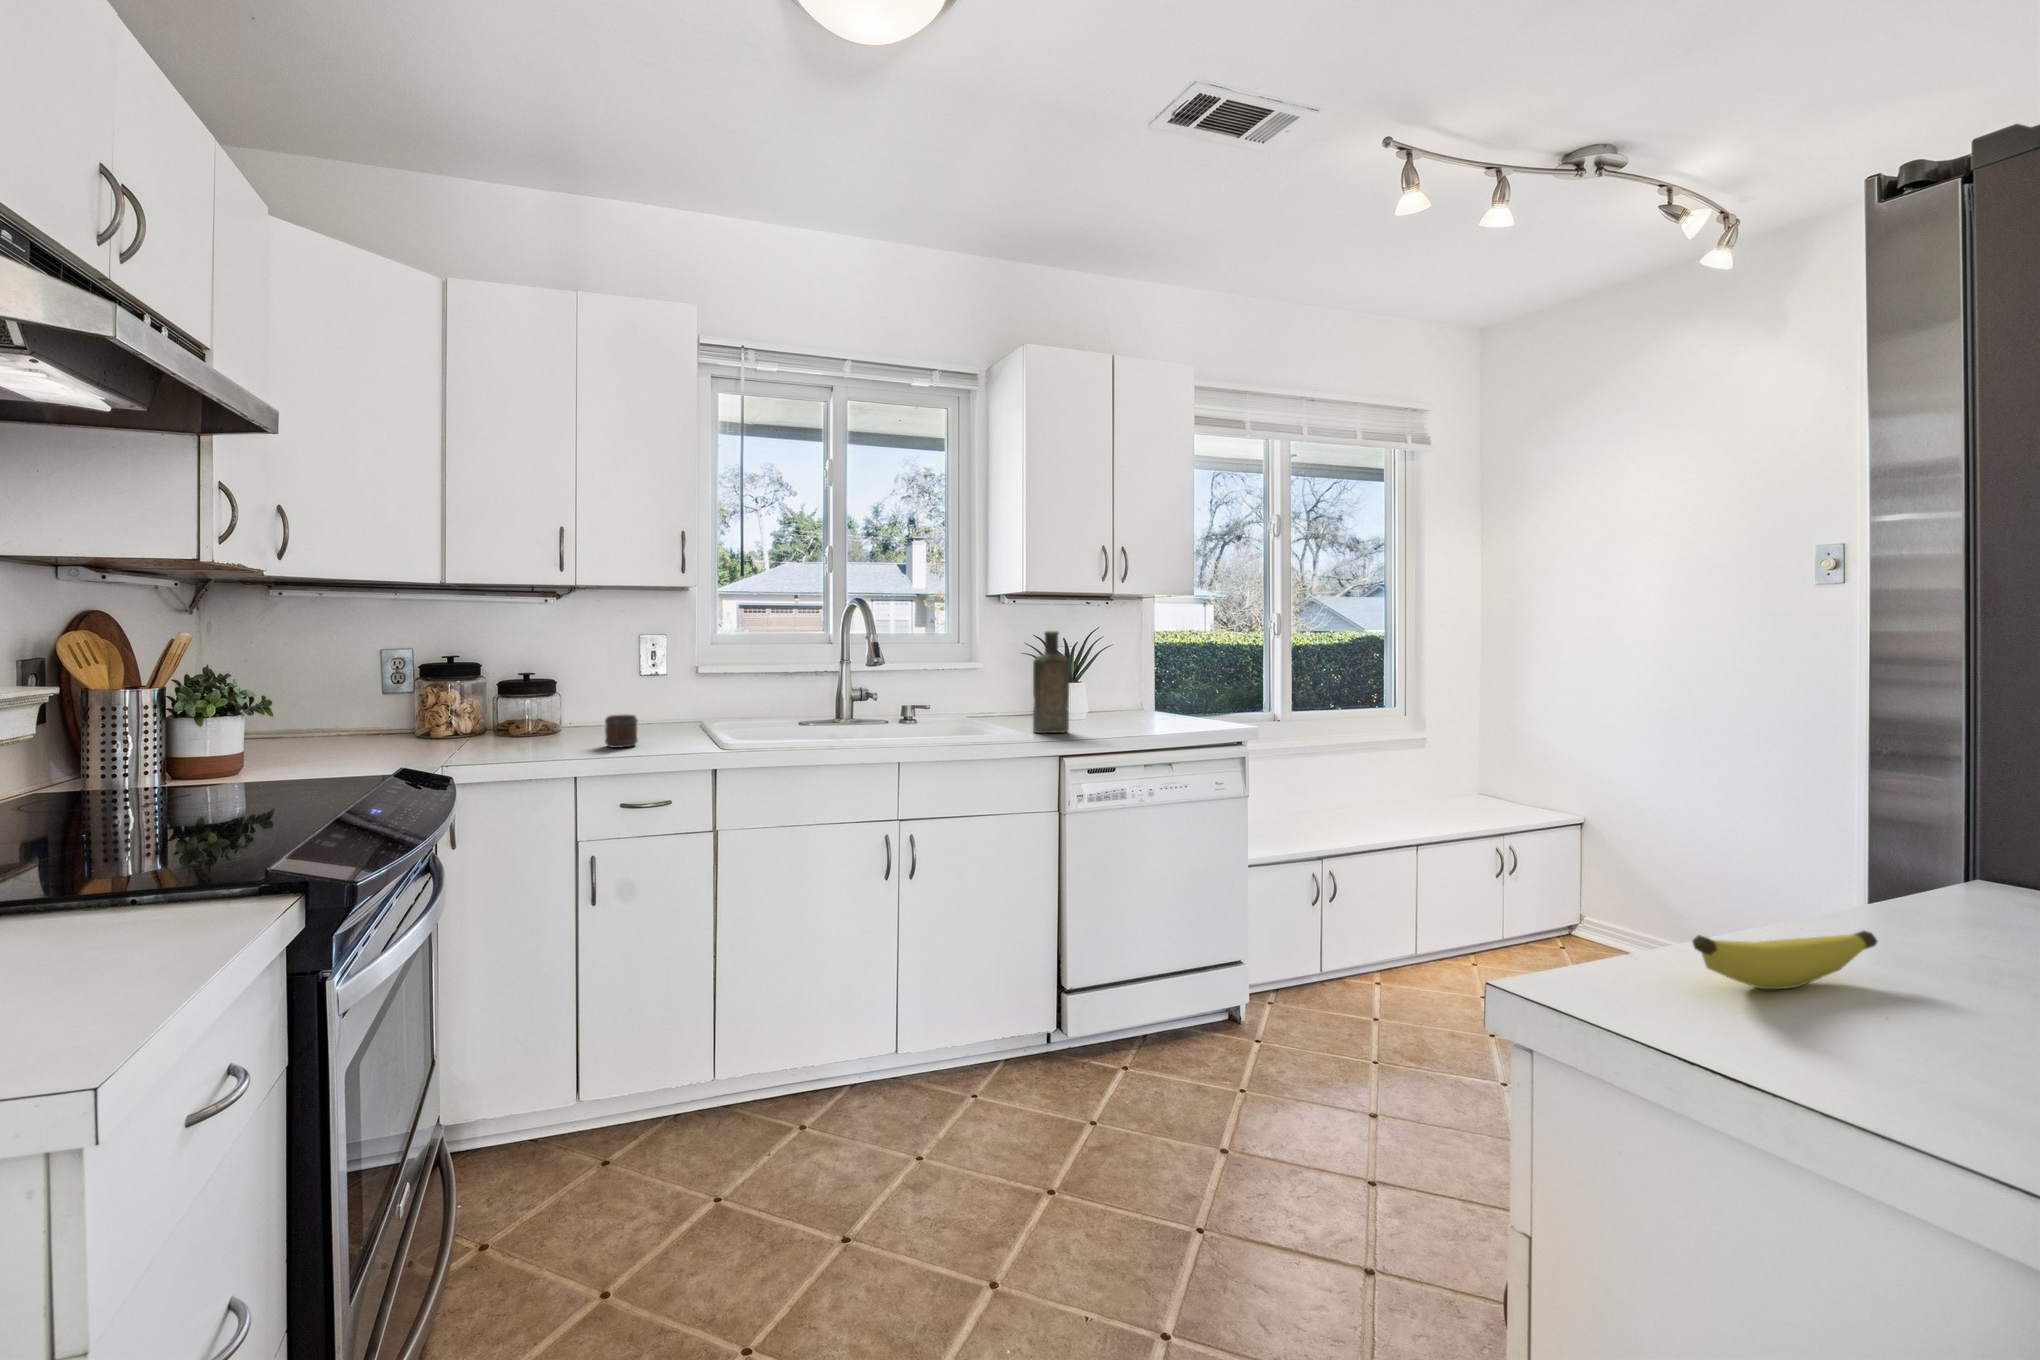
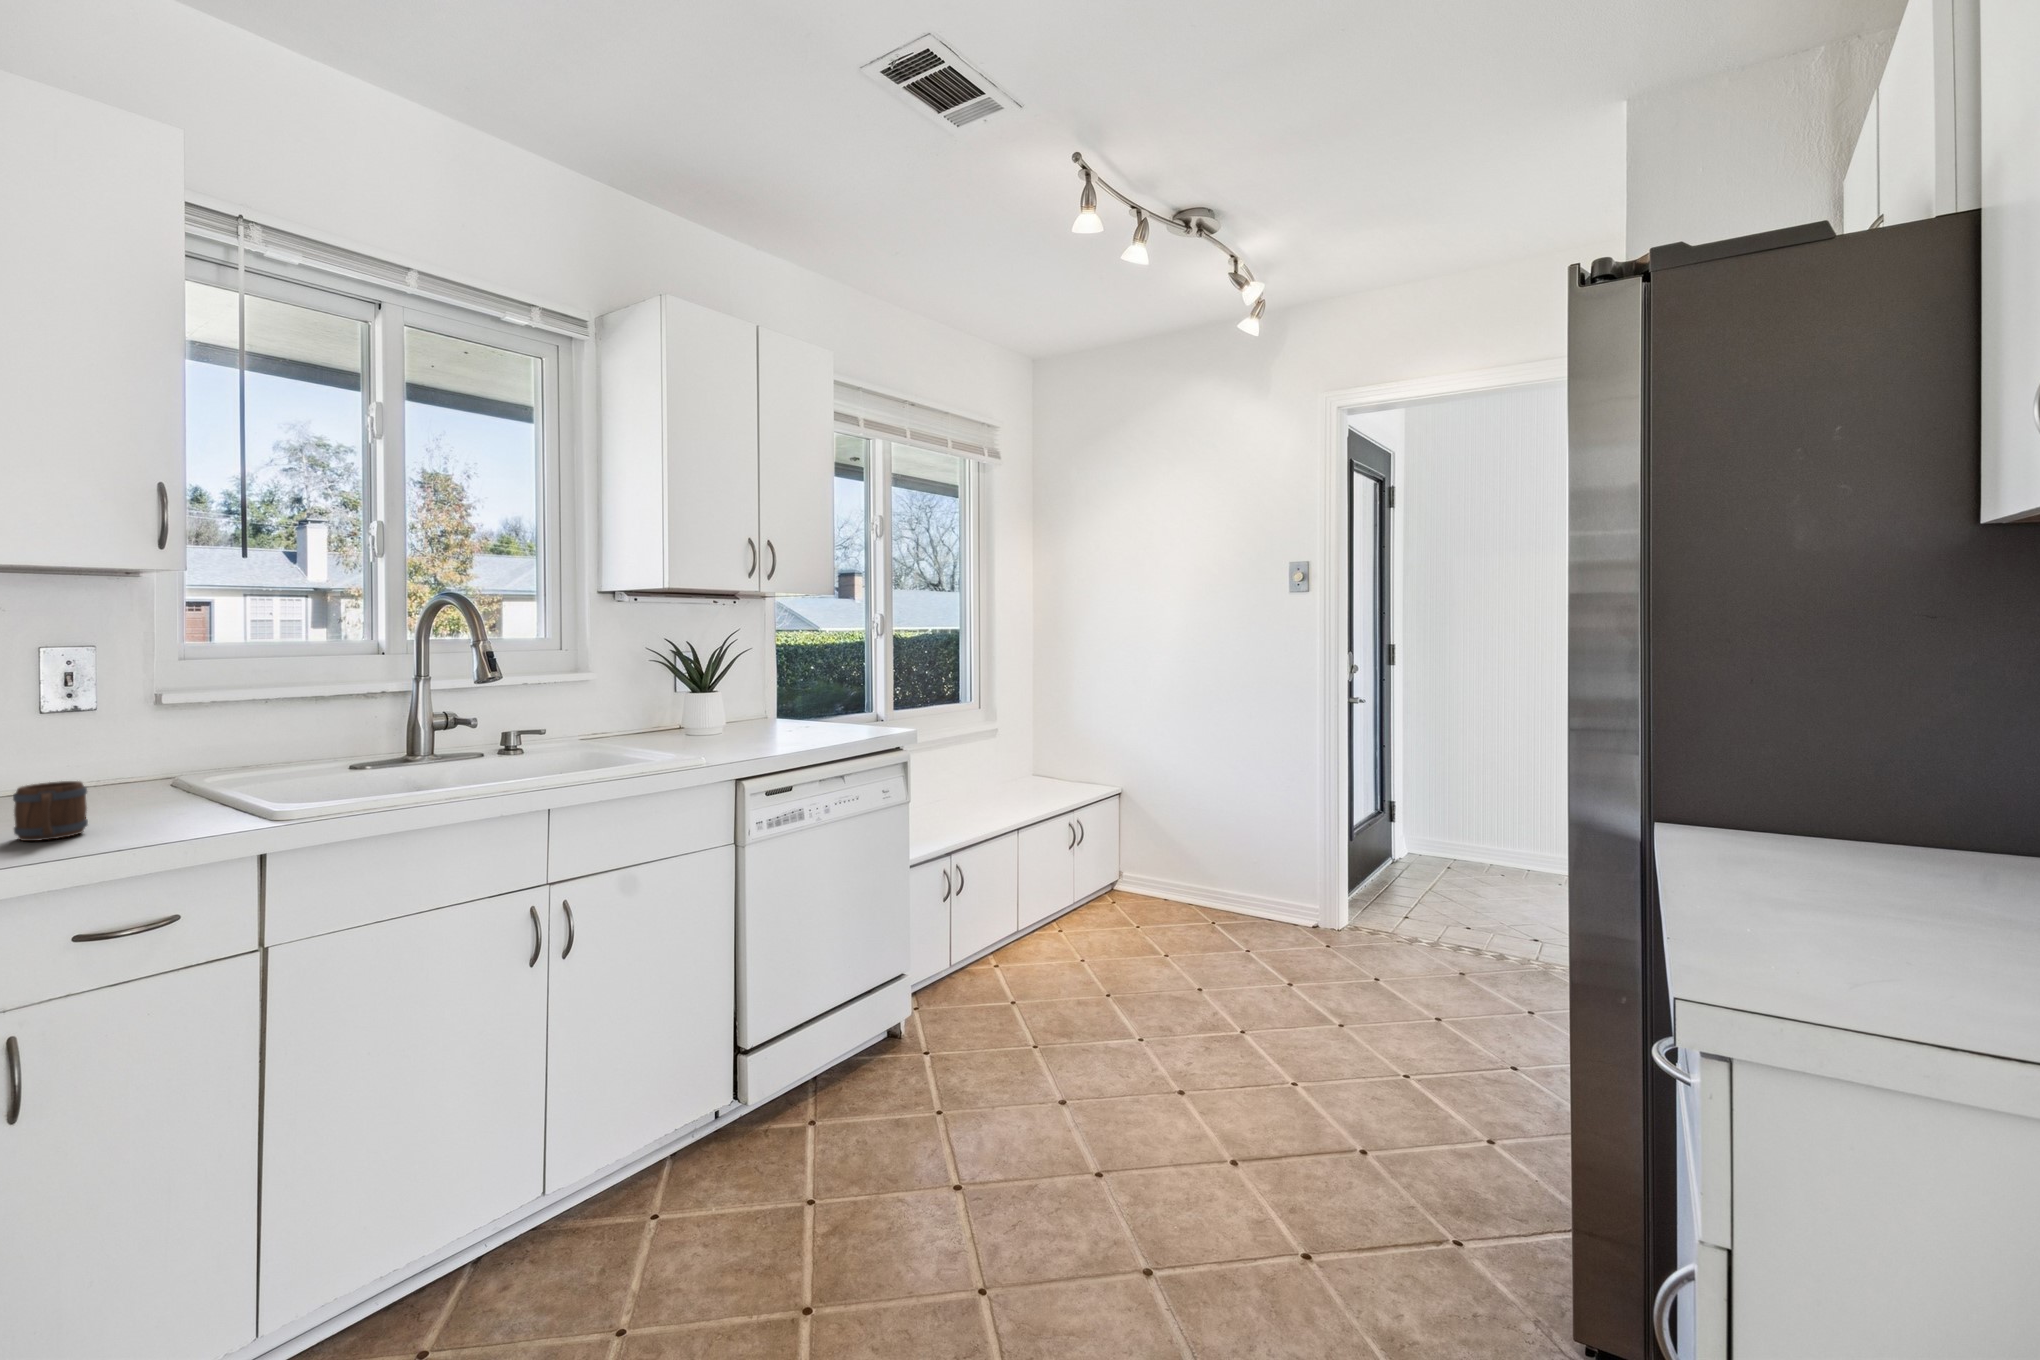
bottle: present [1033,631,1069,733] -> none [683,634,735,755]
banana: present [1692,931,1877,989] -> none [1813,894,1881,966]

